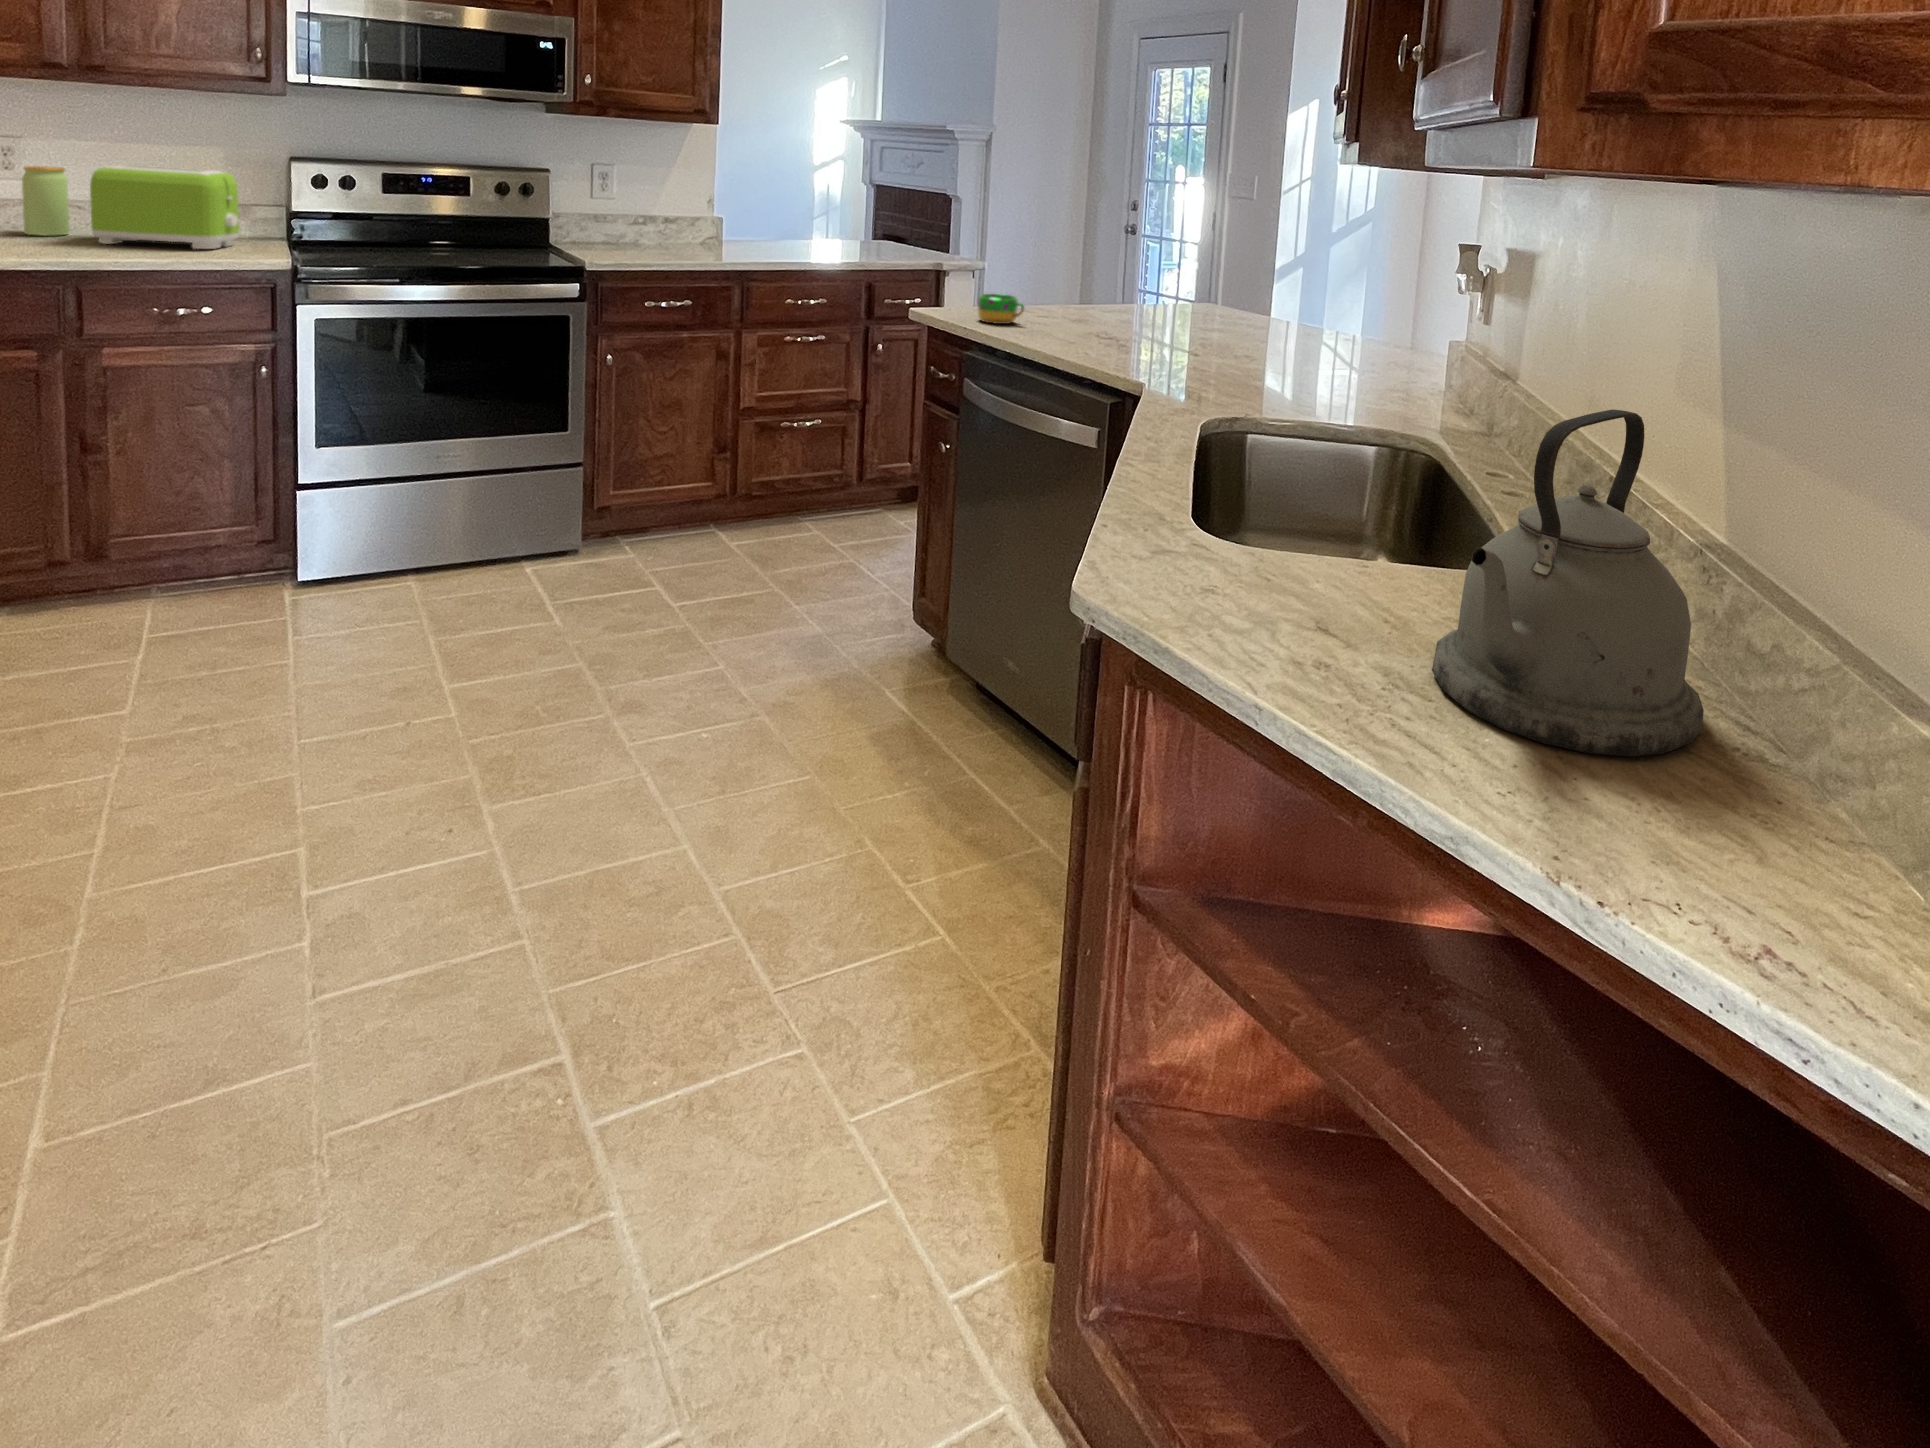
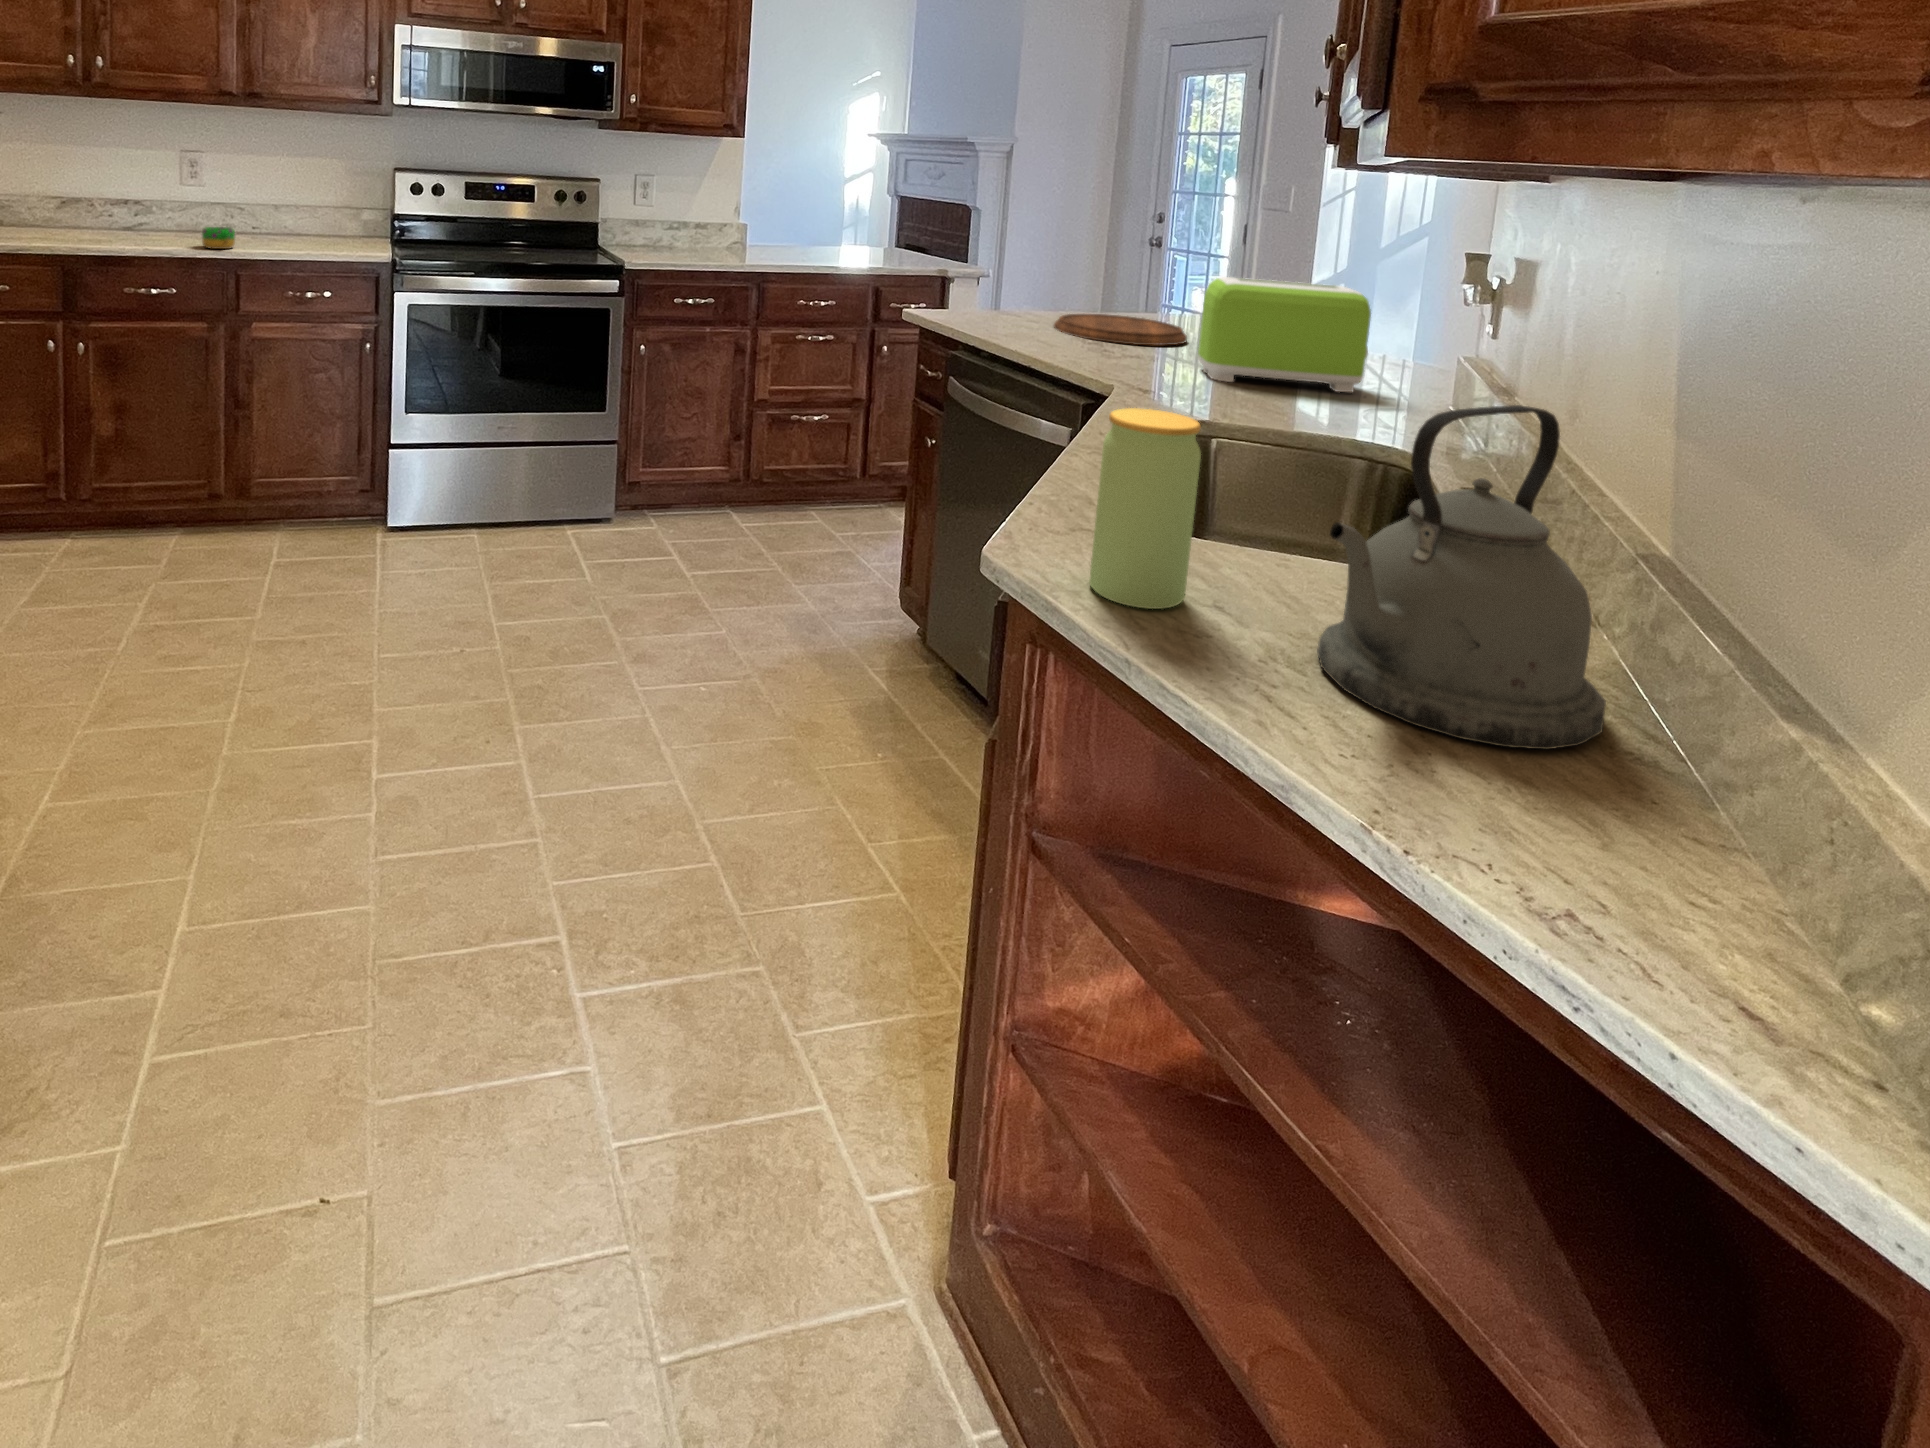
toaster: present [90,165,239,249] -> present [1198,277,1371,392]
jar: present [22,166,70,236] -> present [1089,408,1201,609]
mug: present [978,294,1024,324] -> present [202,227,235,249]
cutting board: none [1066,307,1195,338] -> present [1054,314,1187,345]

